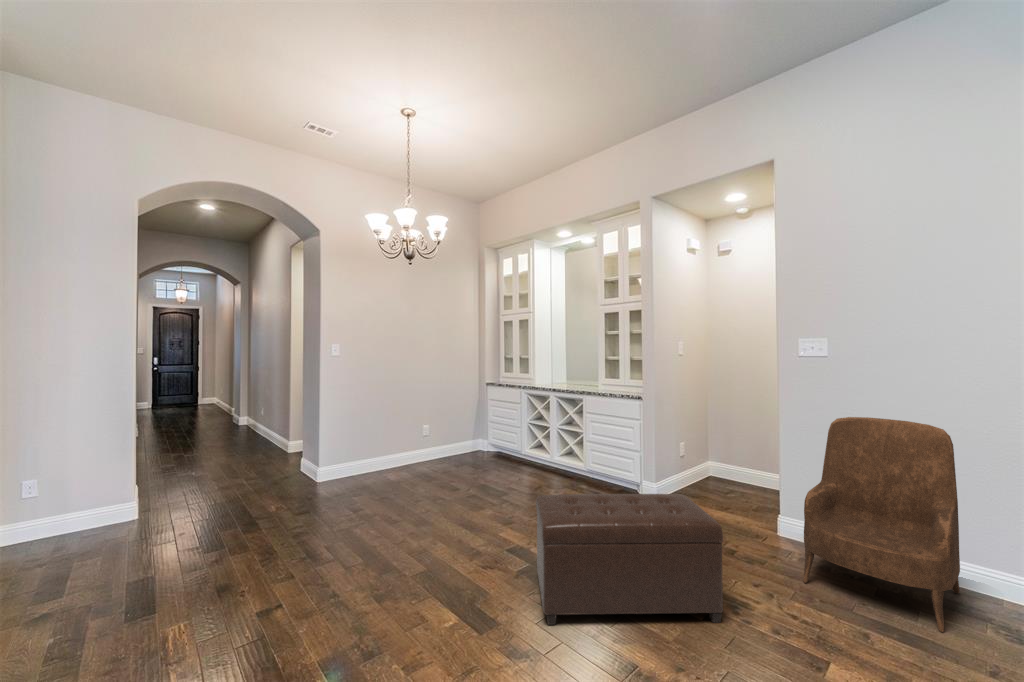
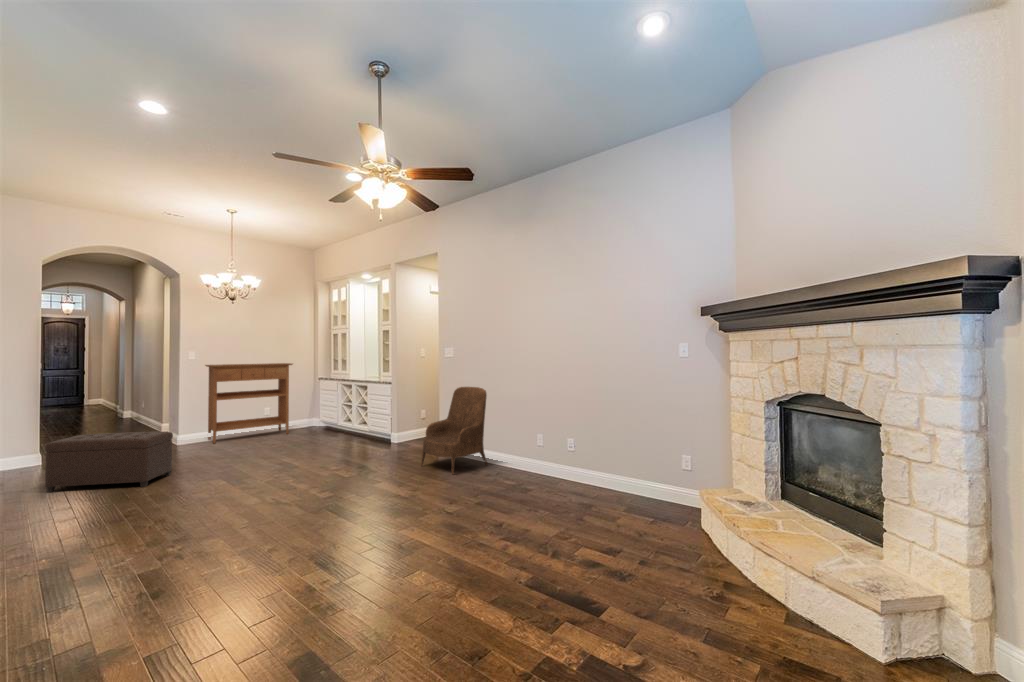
console table: none [349,362,465,482] -> present [205,363,292,444]
ottoman: present [536,494,723,625] -> present [45,432,173,492]

